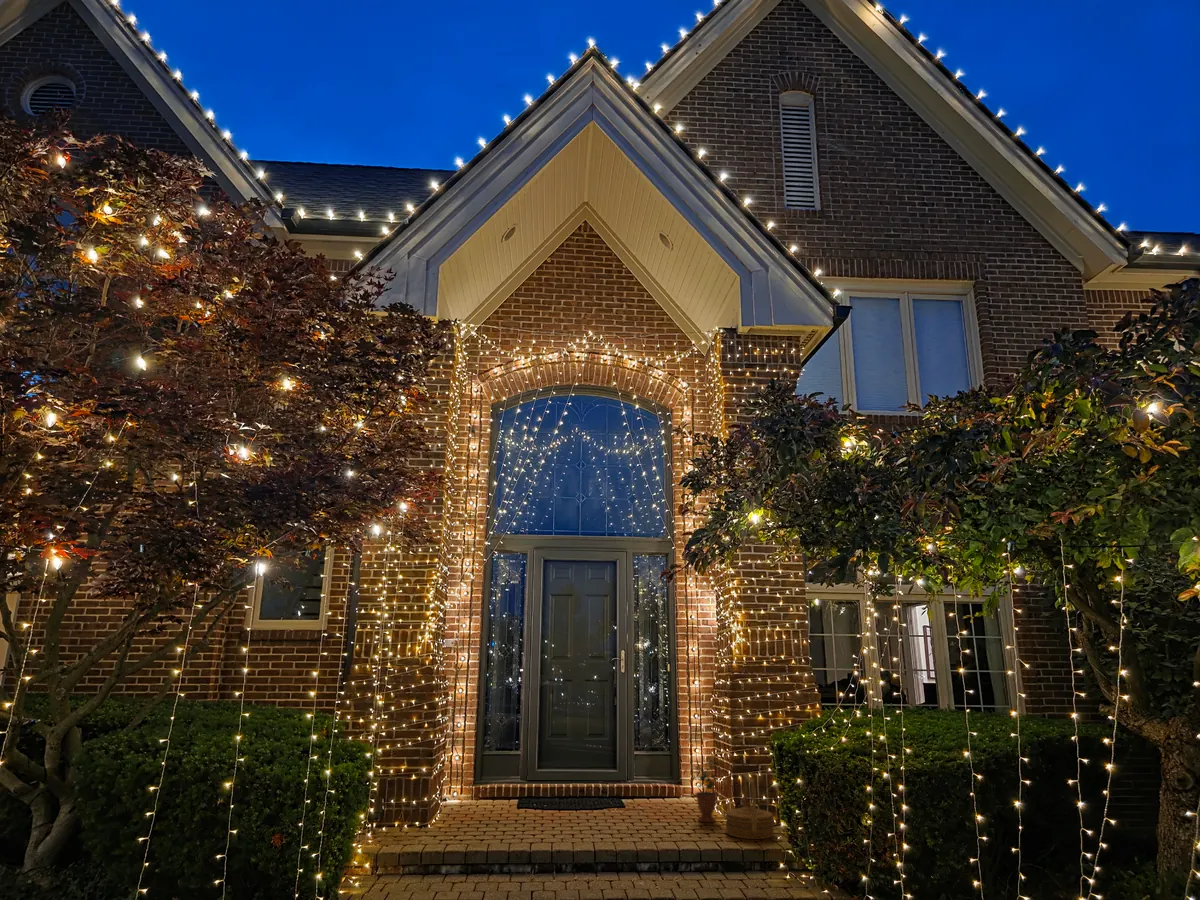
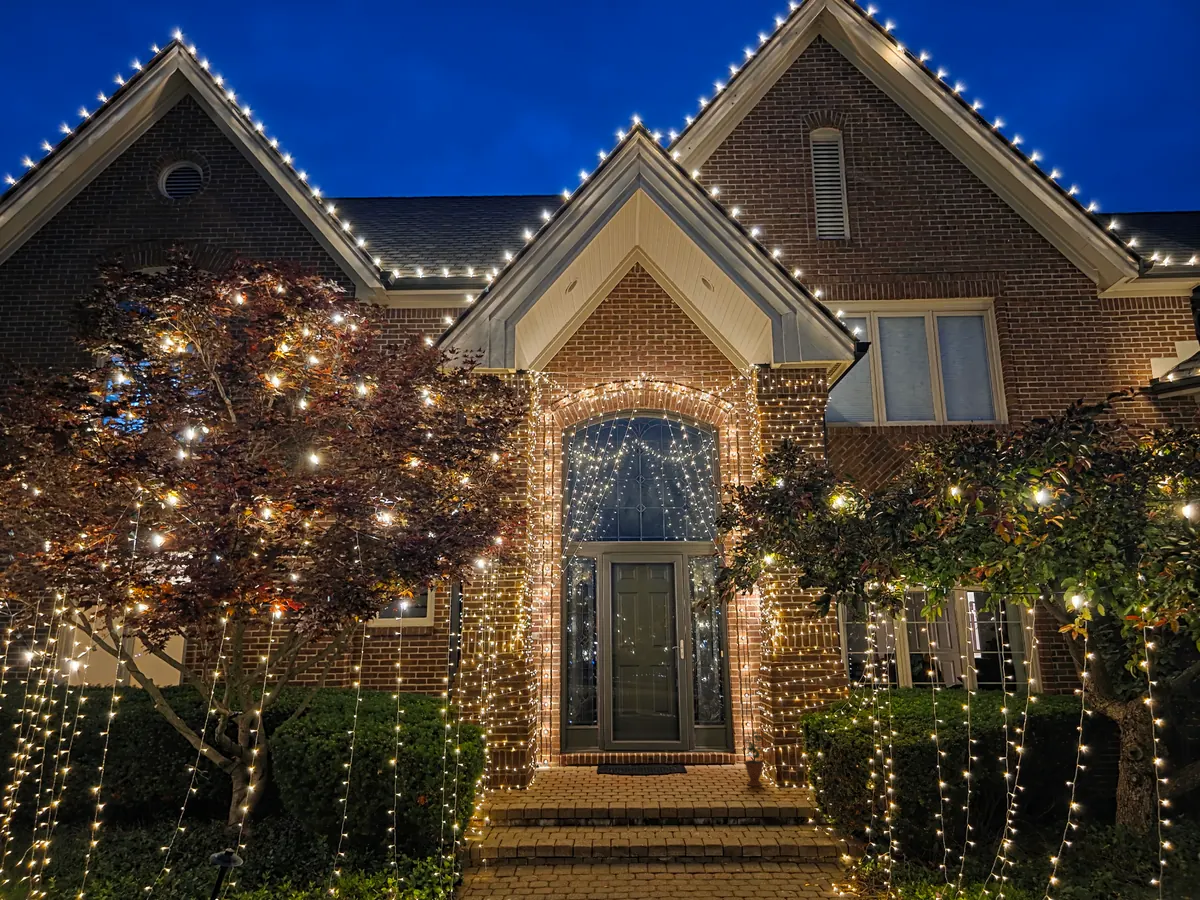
woven basket: present [725,774,774,839] -> none [768,747,810,801]

